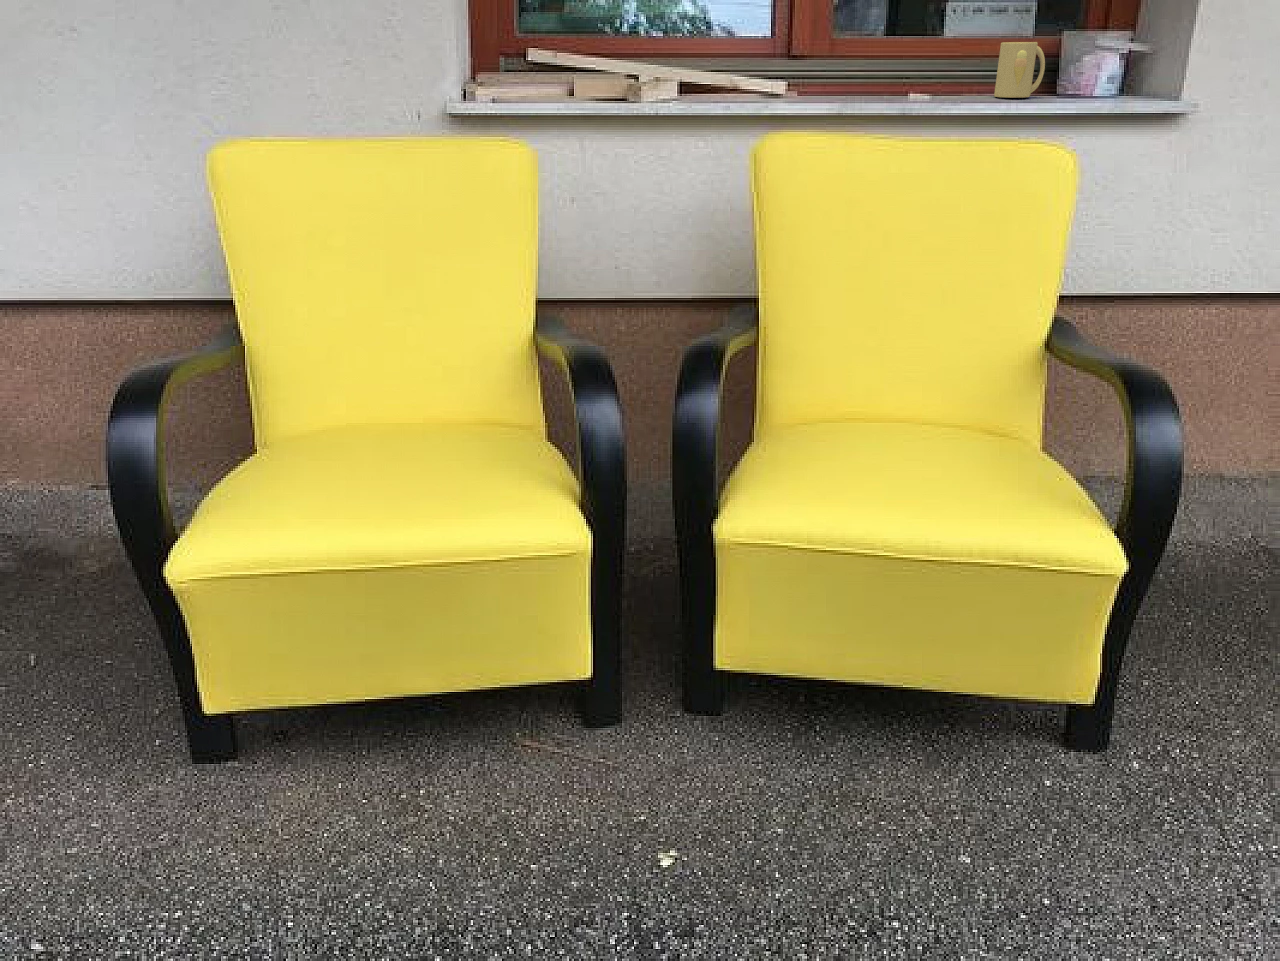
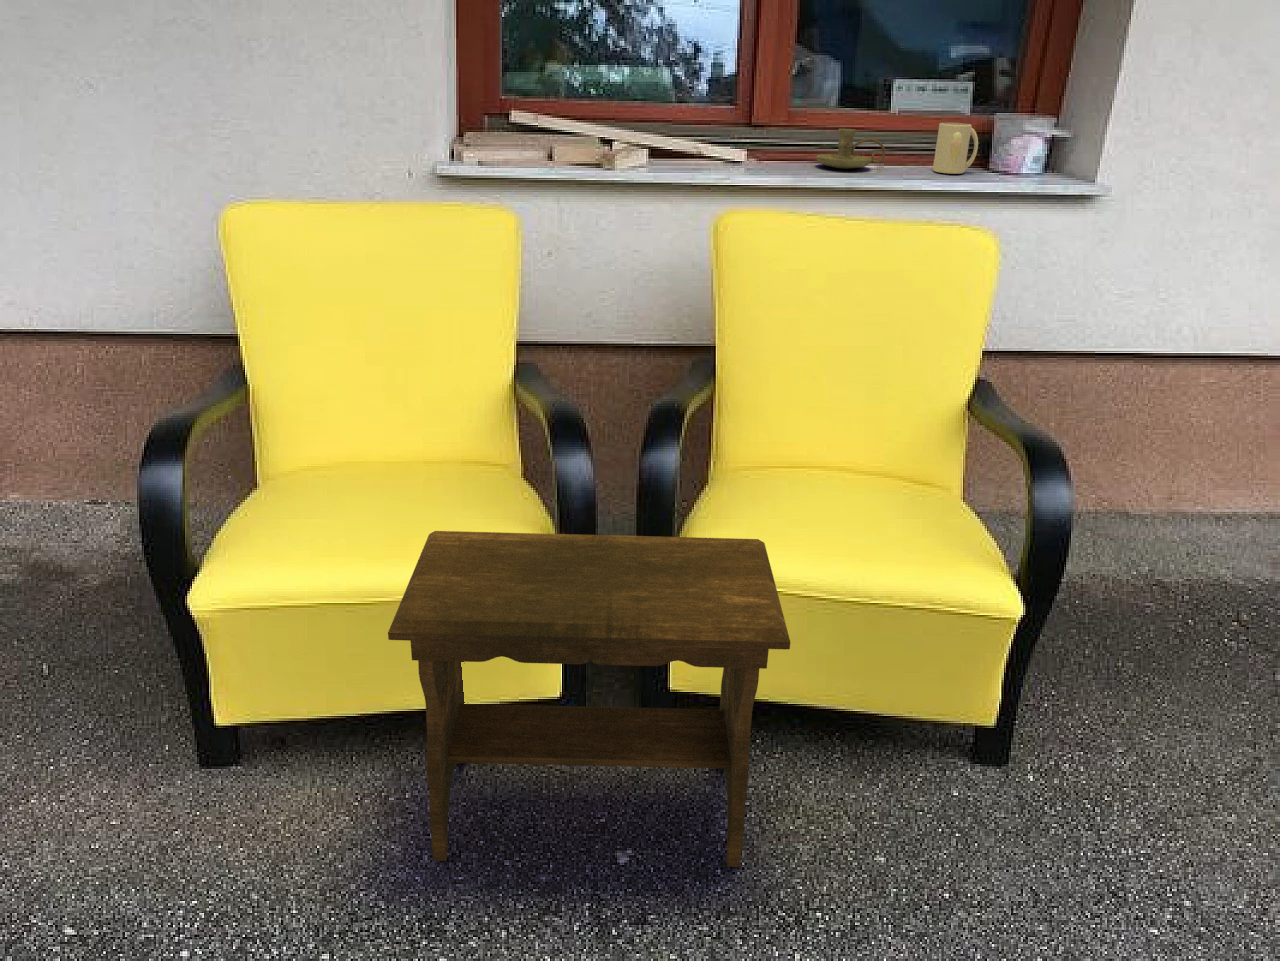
candle holder: none [864,54,941,97] -> present [816,129,885,169]
footstool: none [384,489,858,869] -> present [388,531,790,867]

